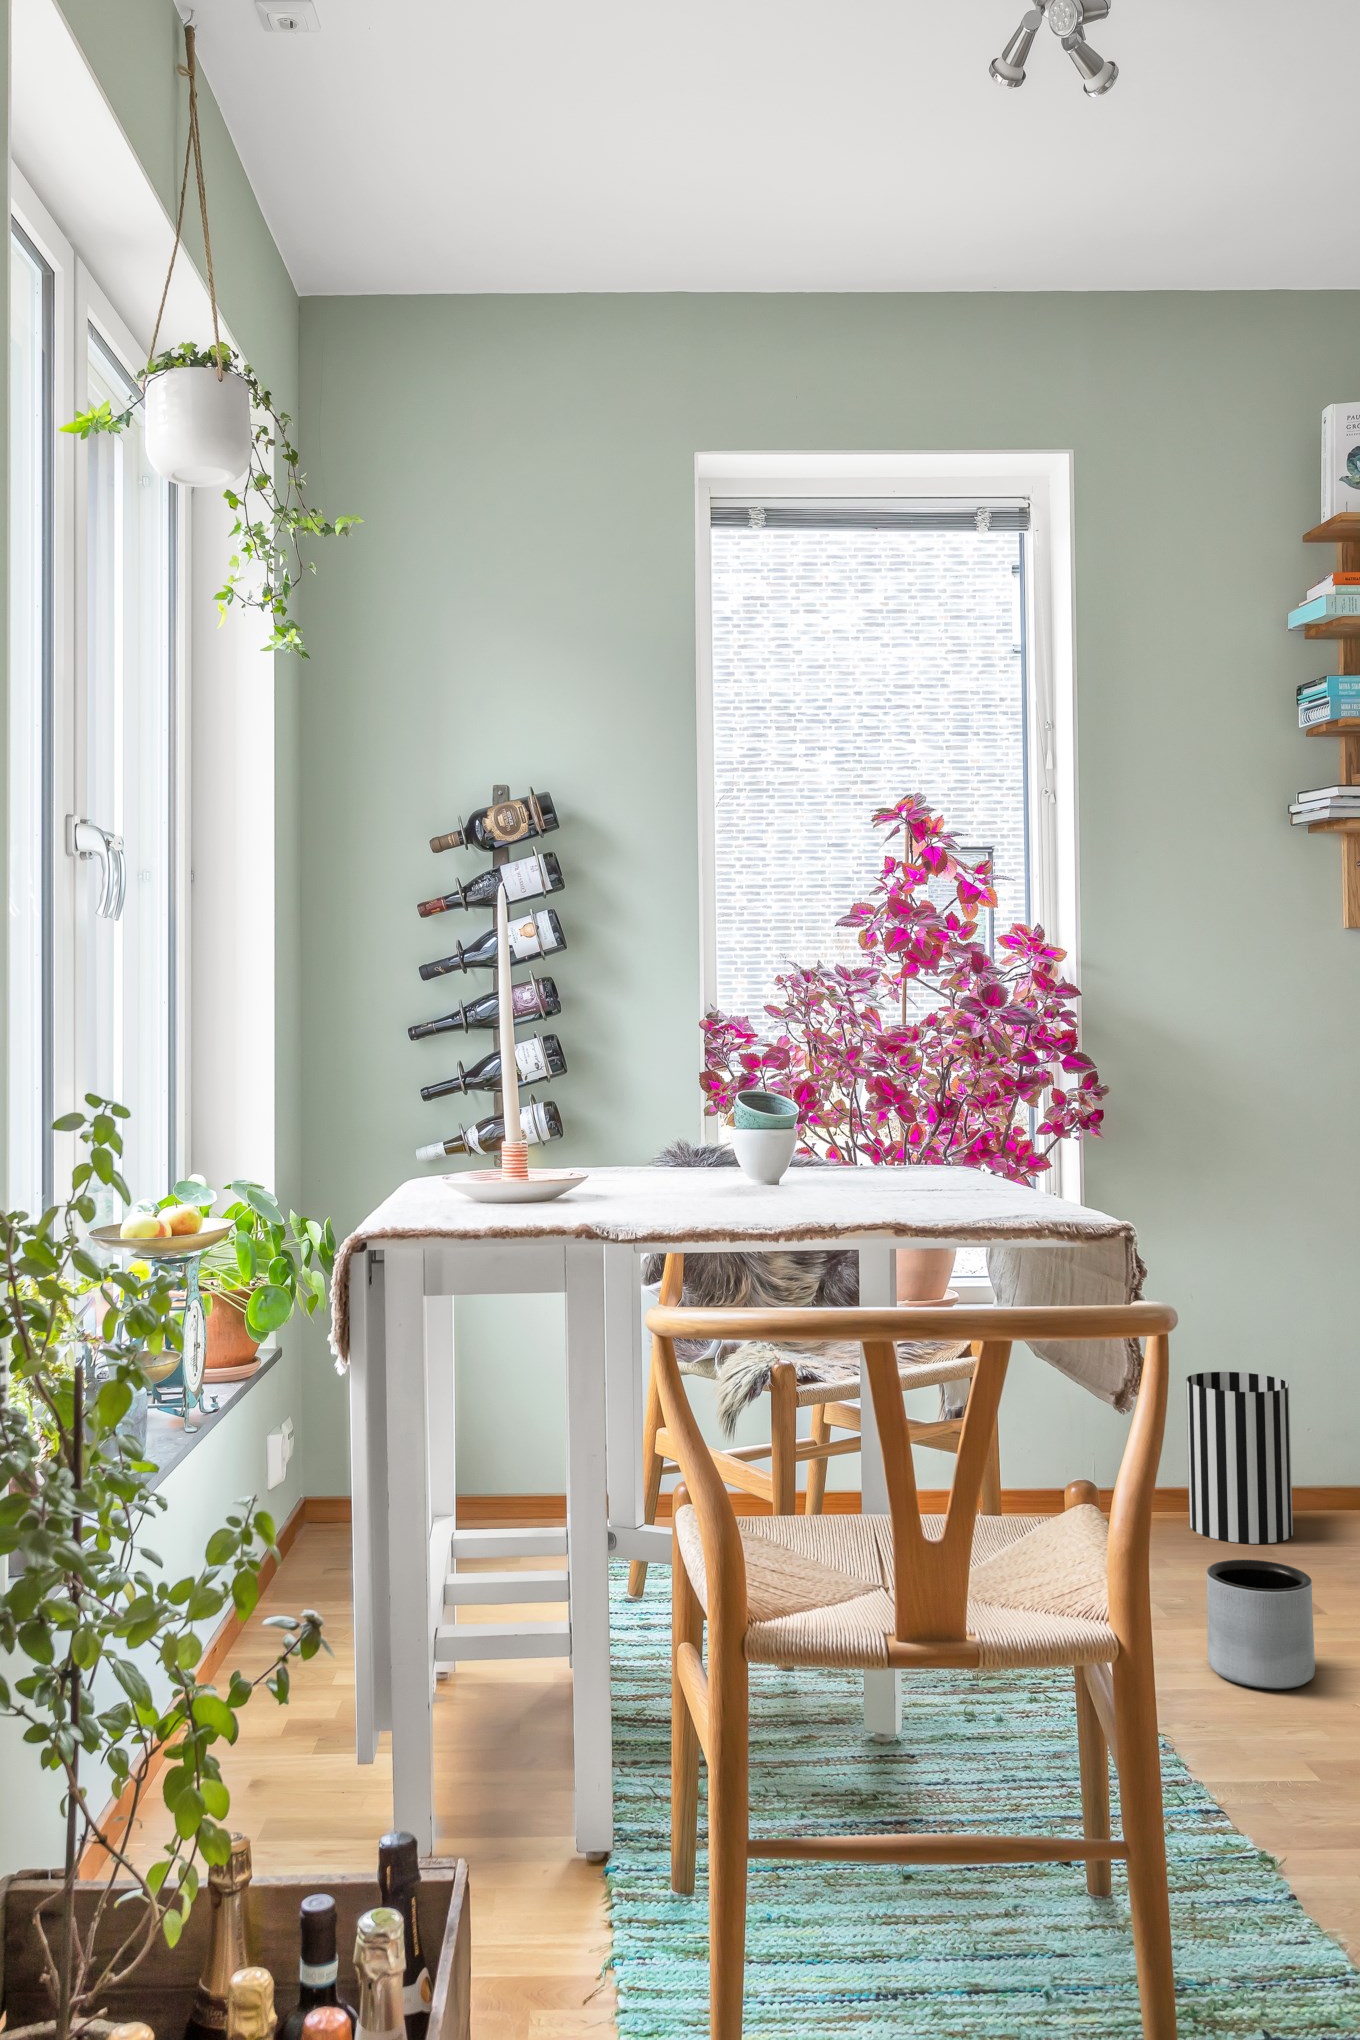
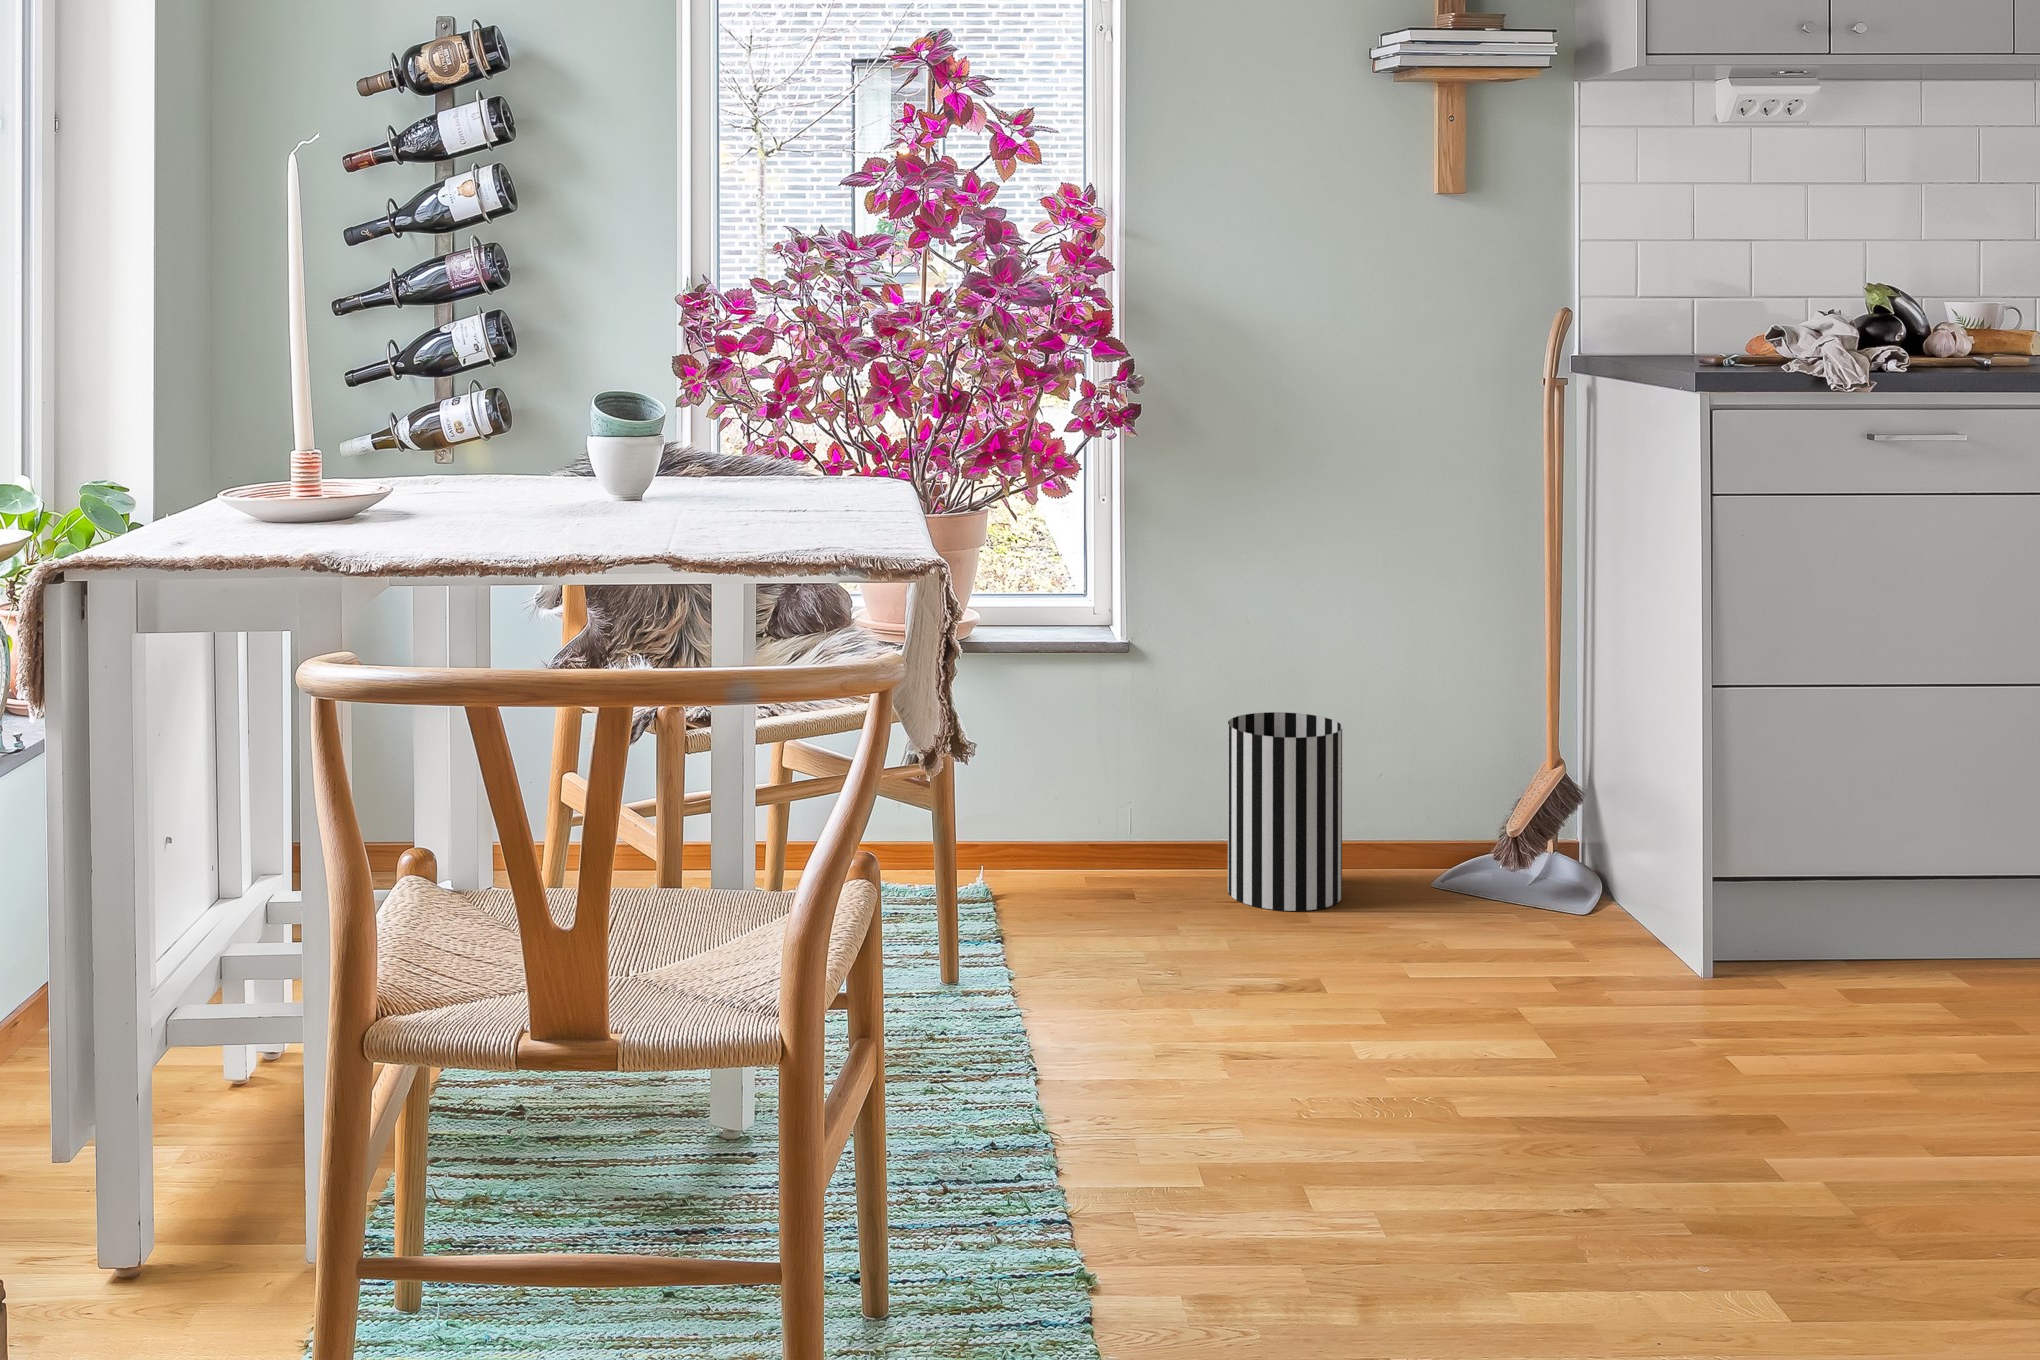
planter: present [1207,1560,1315,1689] -> none [1151,934,1267,1081]

